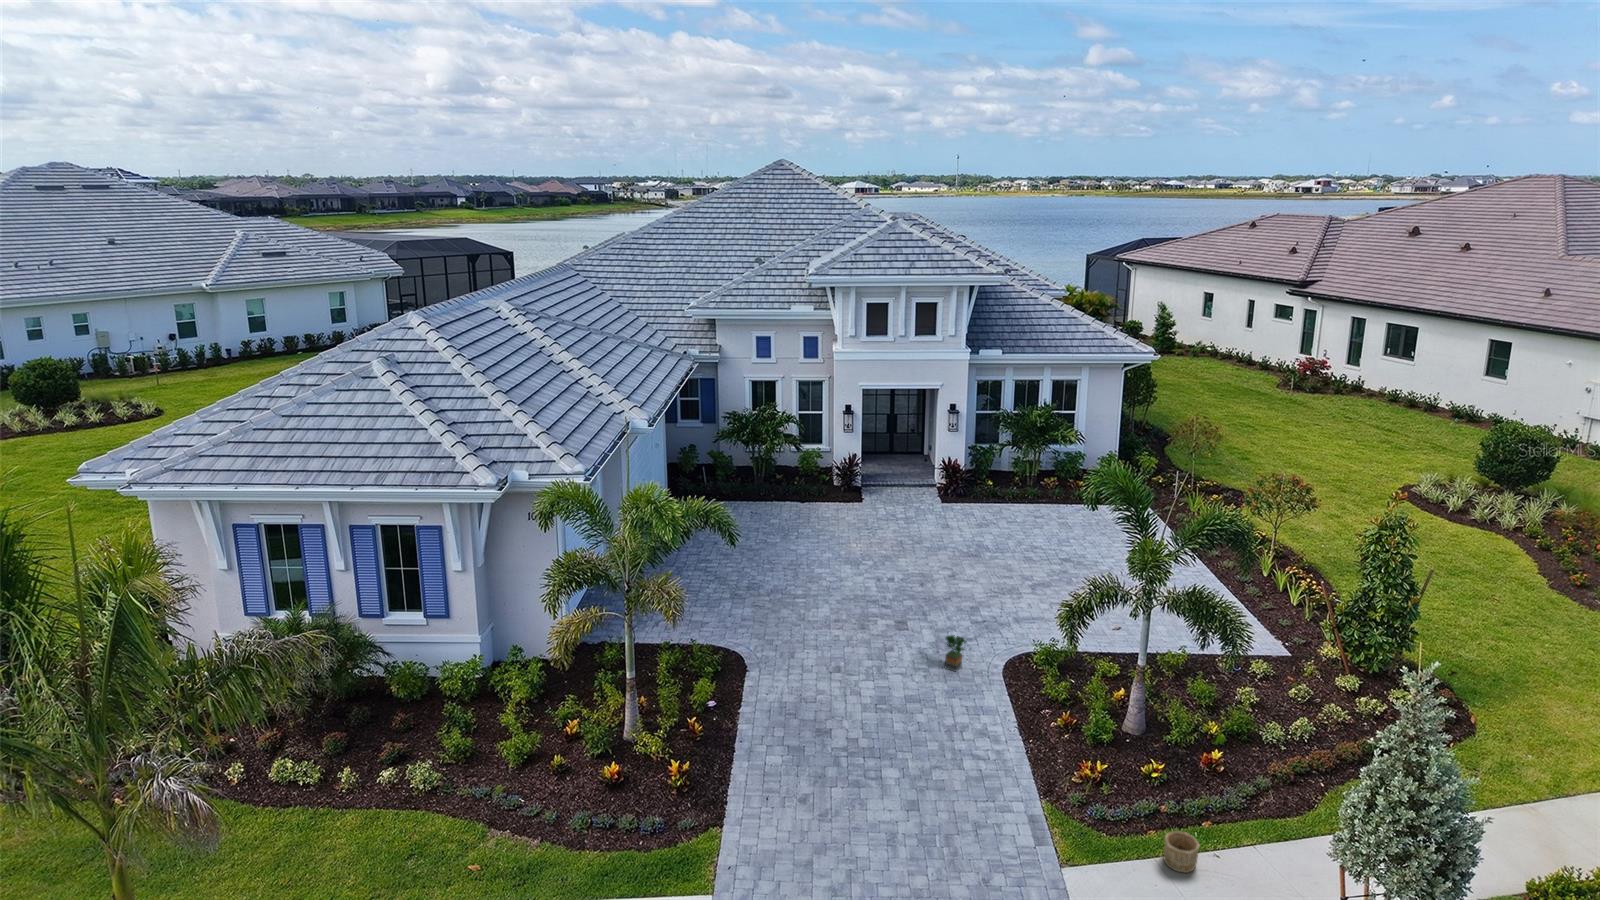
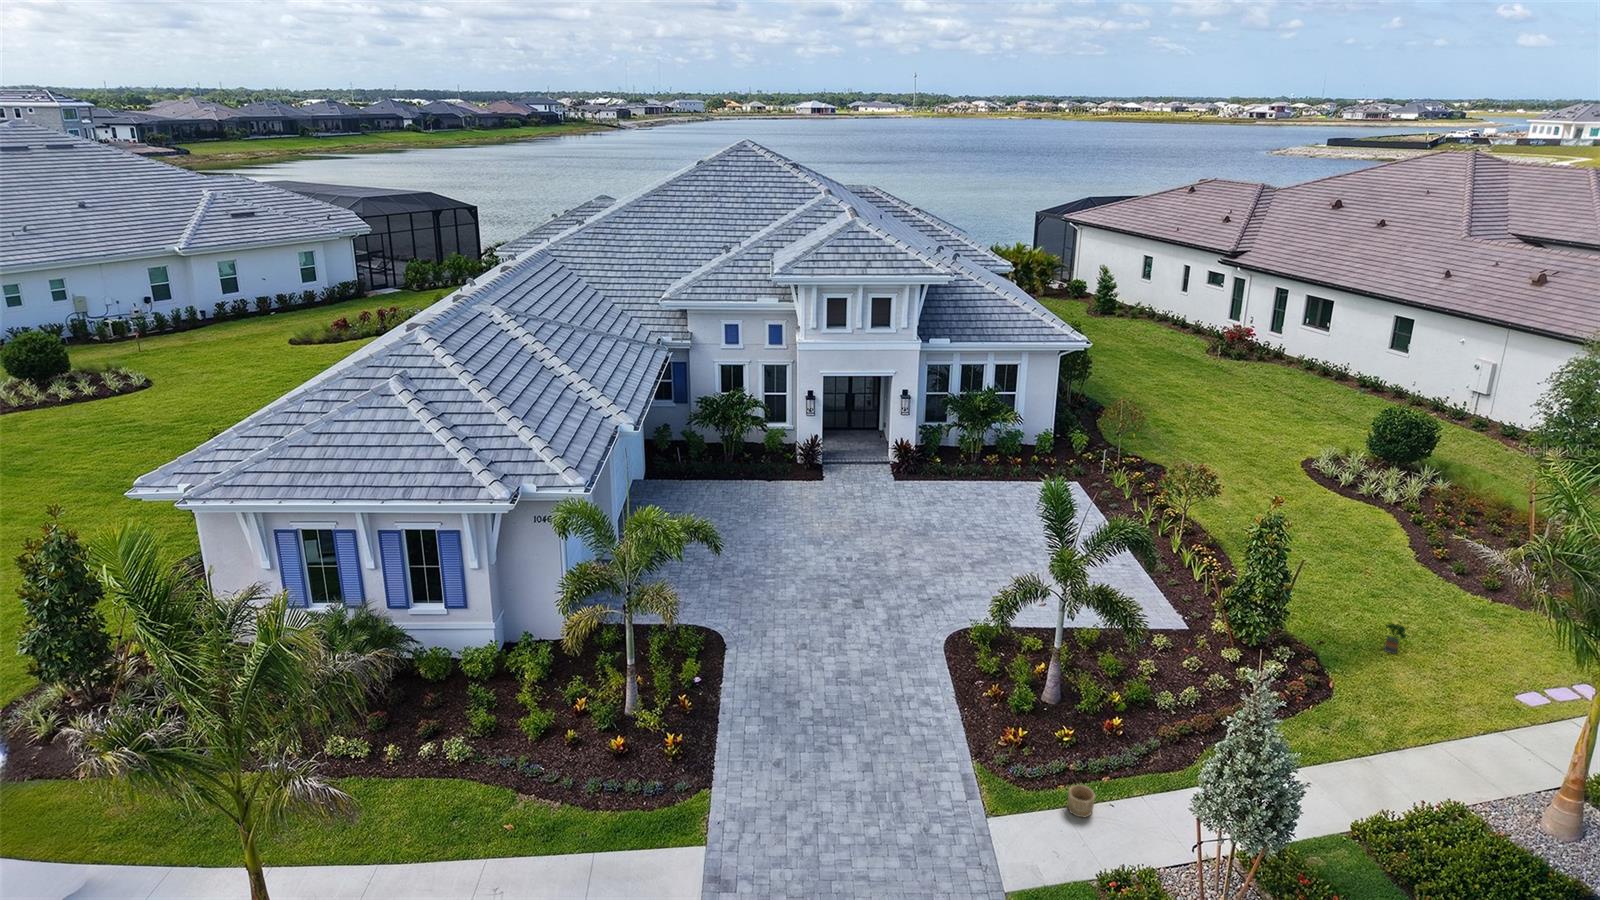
potted tree: present [945,635,967,671] -> present [1384,624,1407,654]

